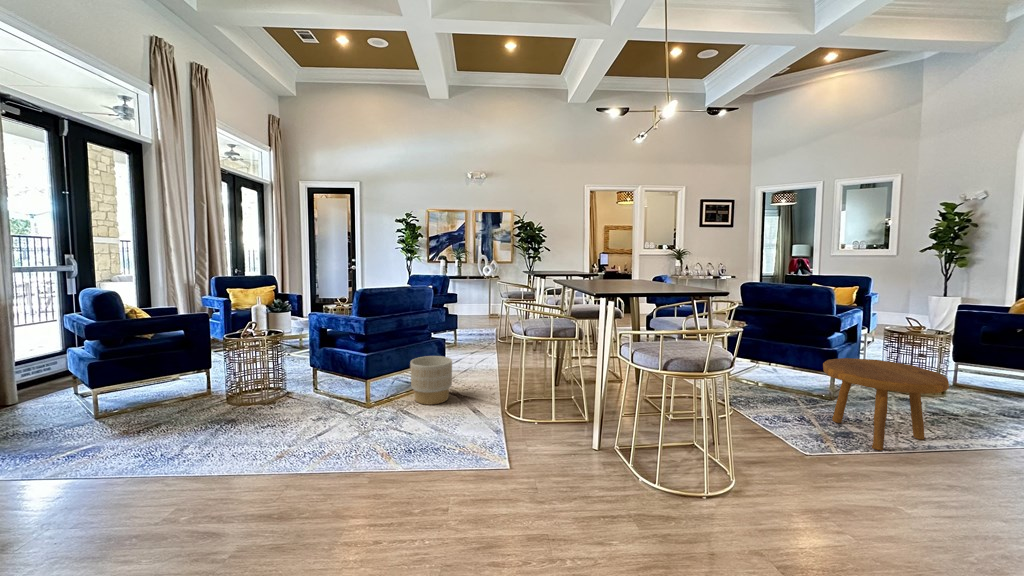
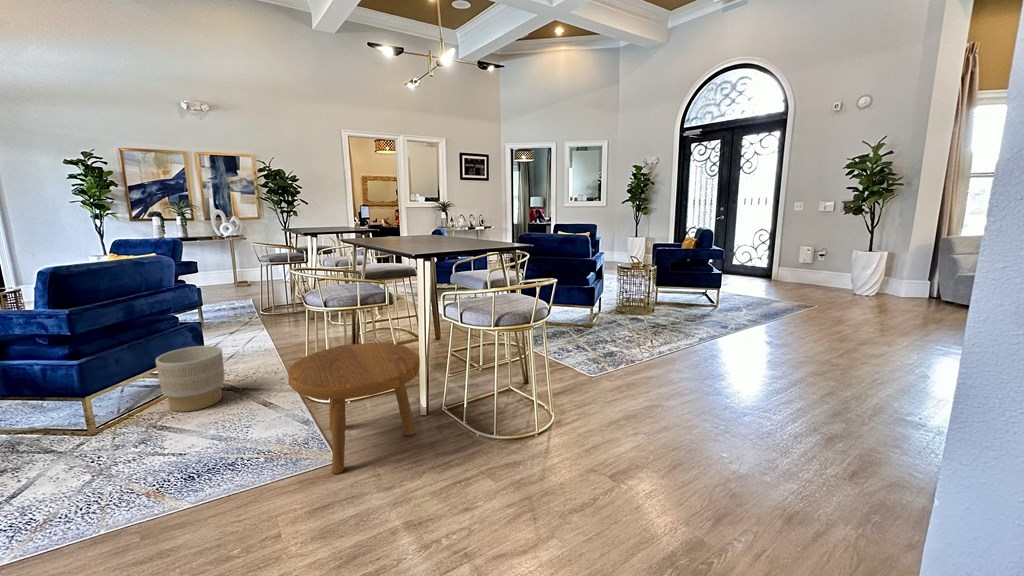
footstool: present [823,358,949,450] -> present [288,343,420,474]

